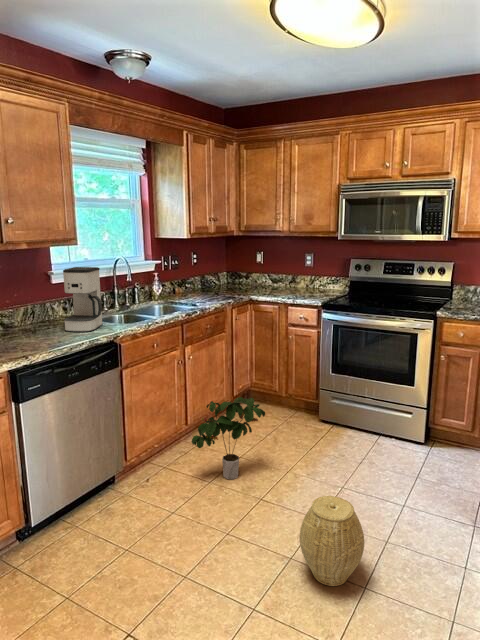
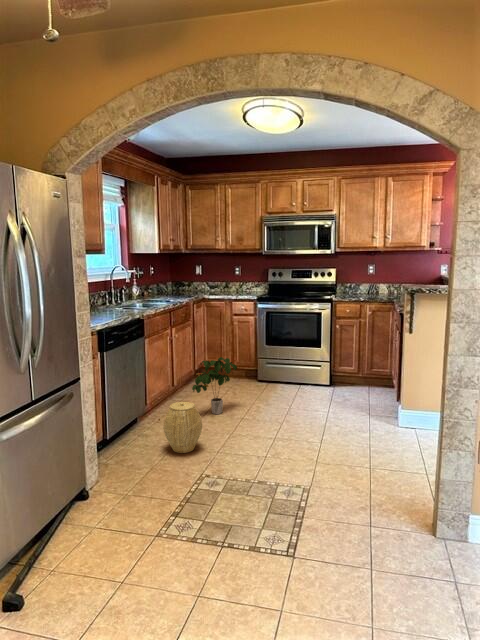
coffee maker: present [63,267,103,332] -> none [102,271,127,315]
woven basket: present [300,496,365,586] -> present [163,402,202,453]

